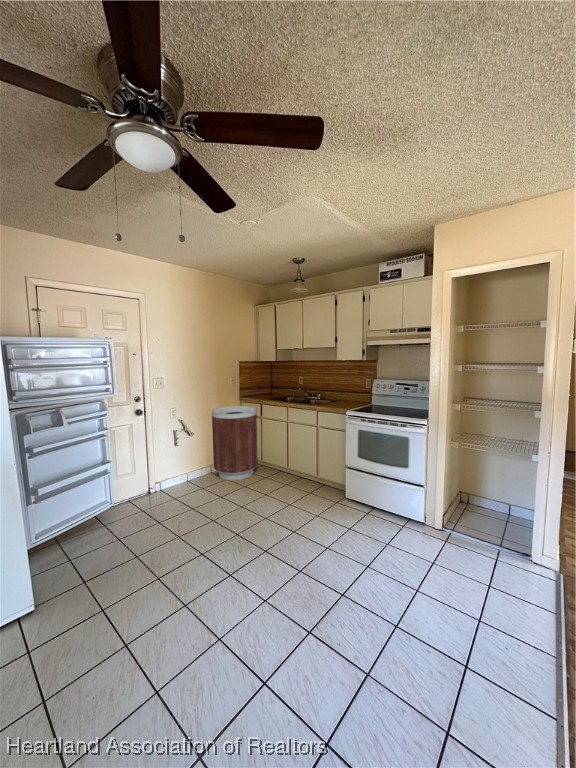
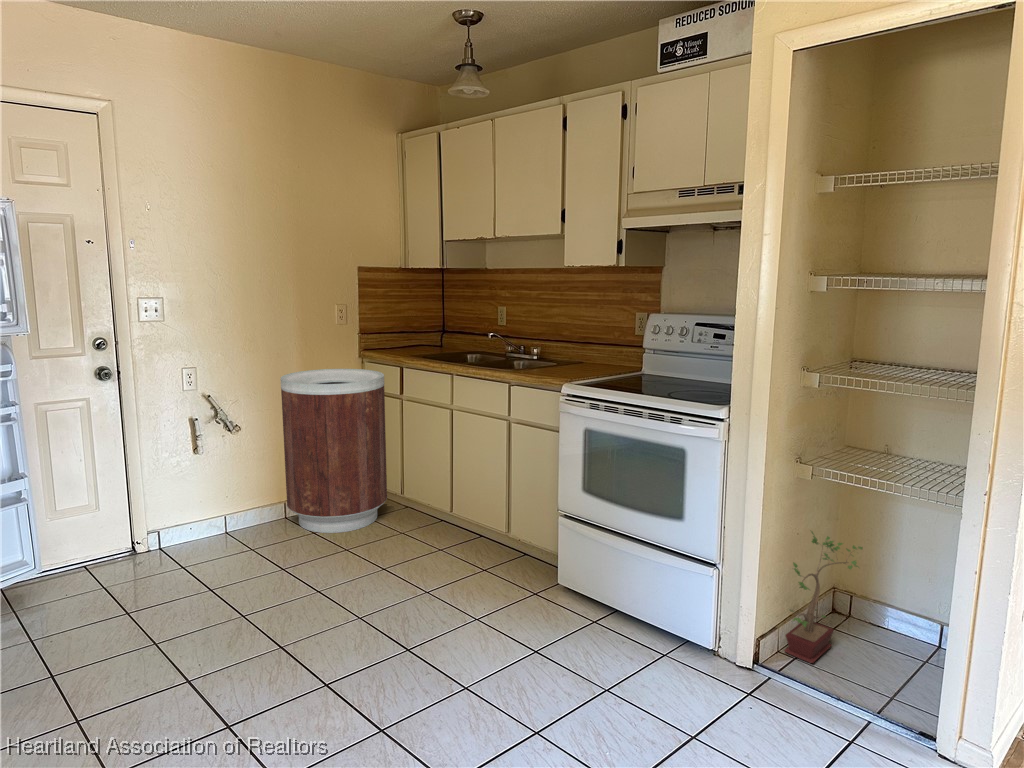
potted plant: none [452,469,479,525] -> present [784,531,863,663]

